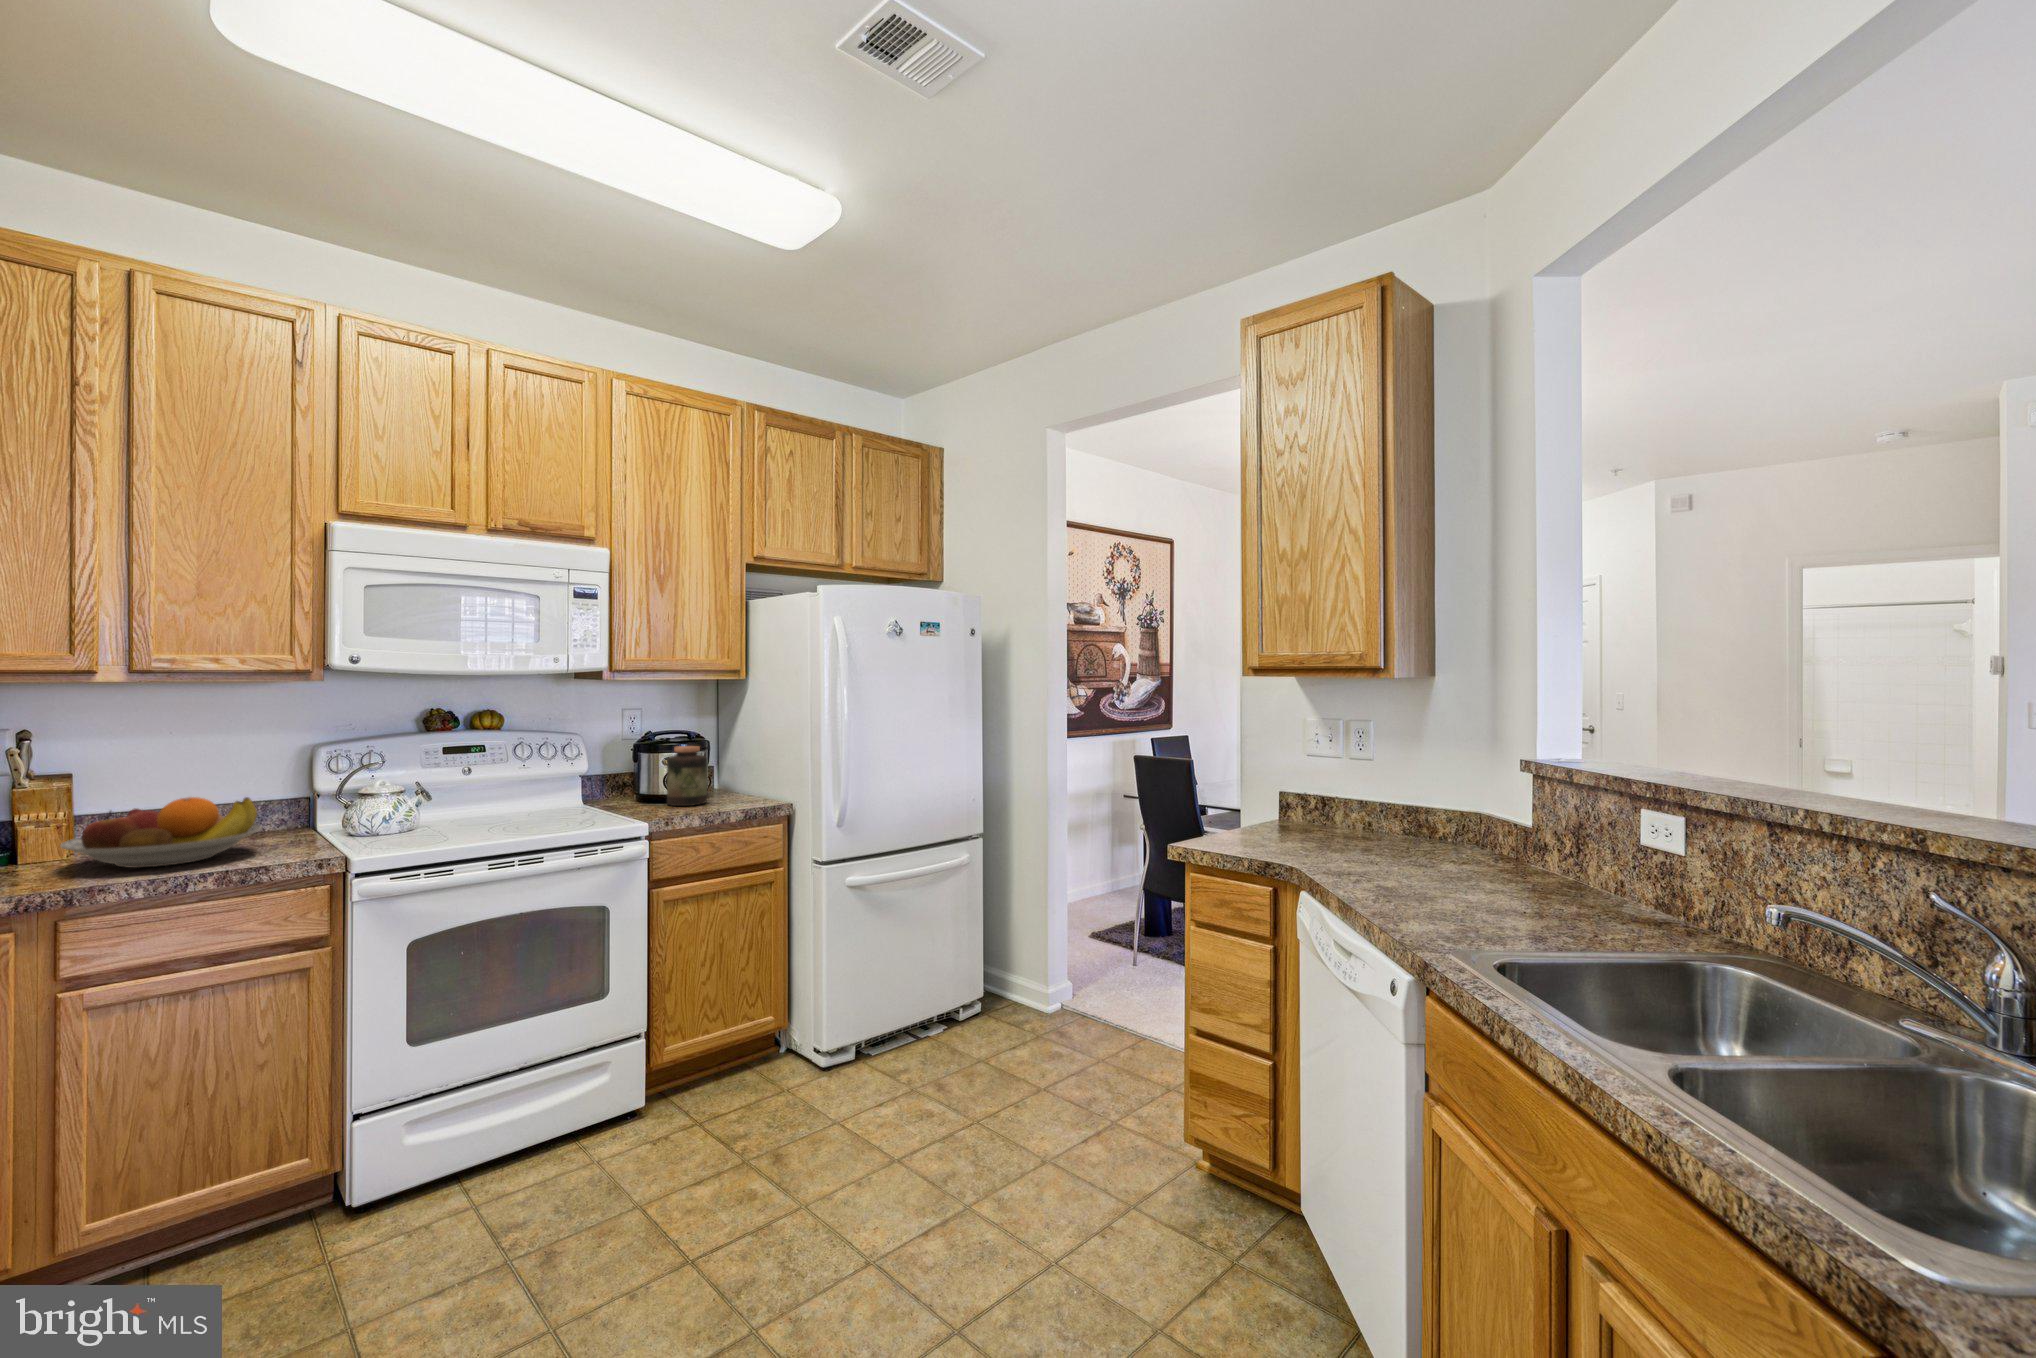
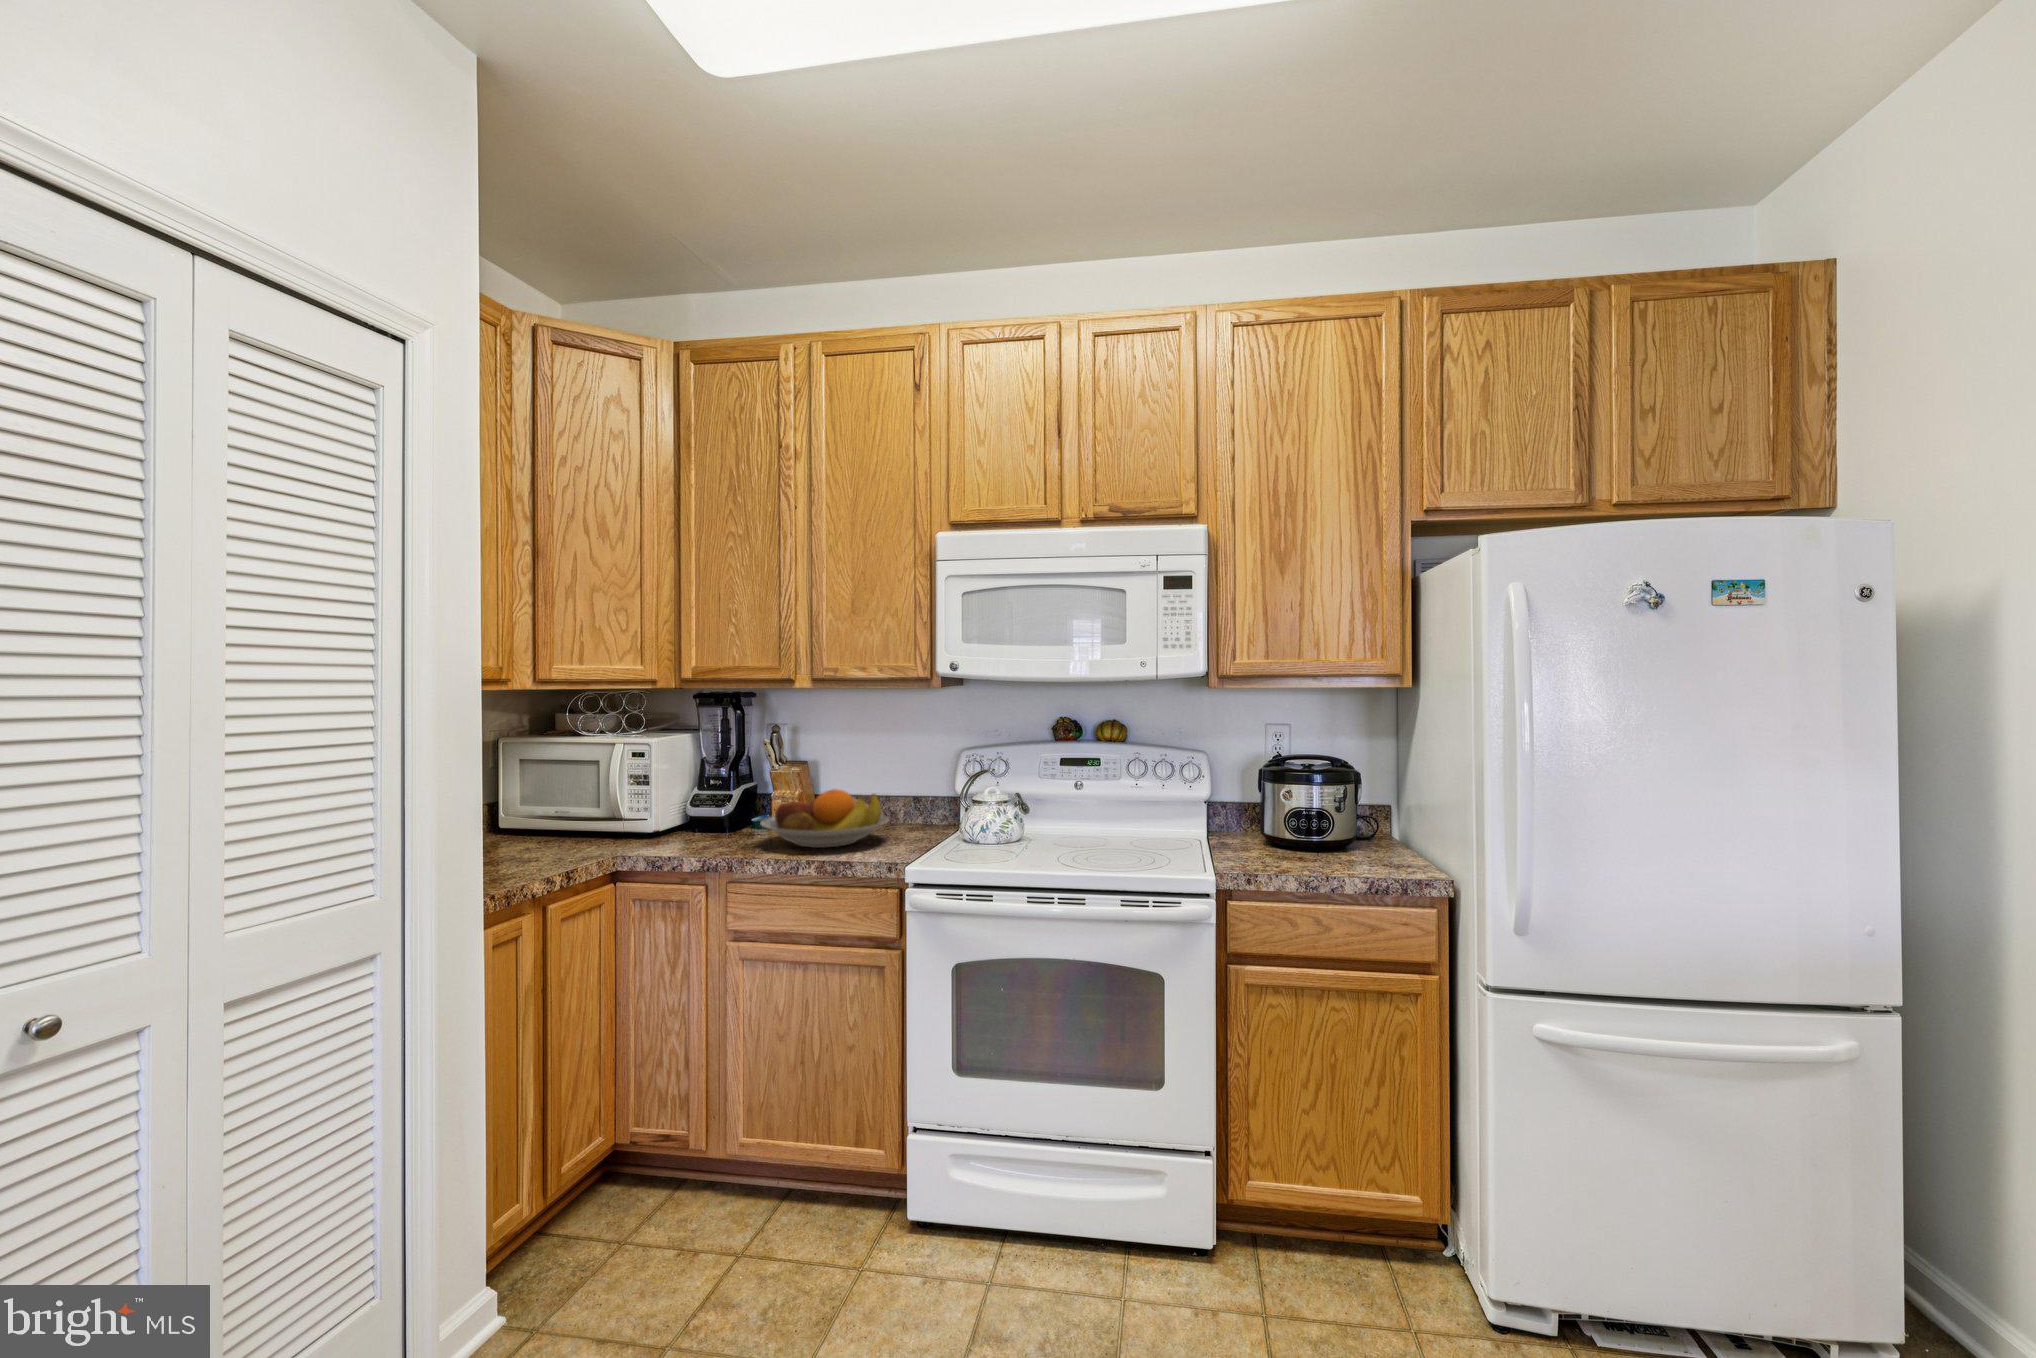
jar: present [667,746,707,806] -> none [1289,777,1343,860]

